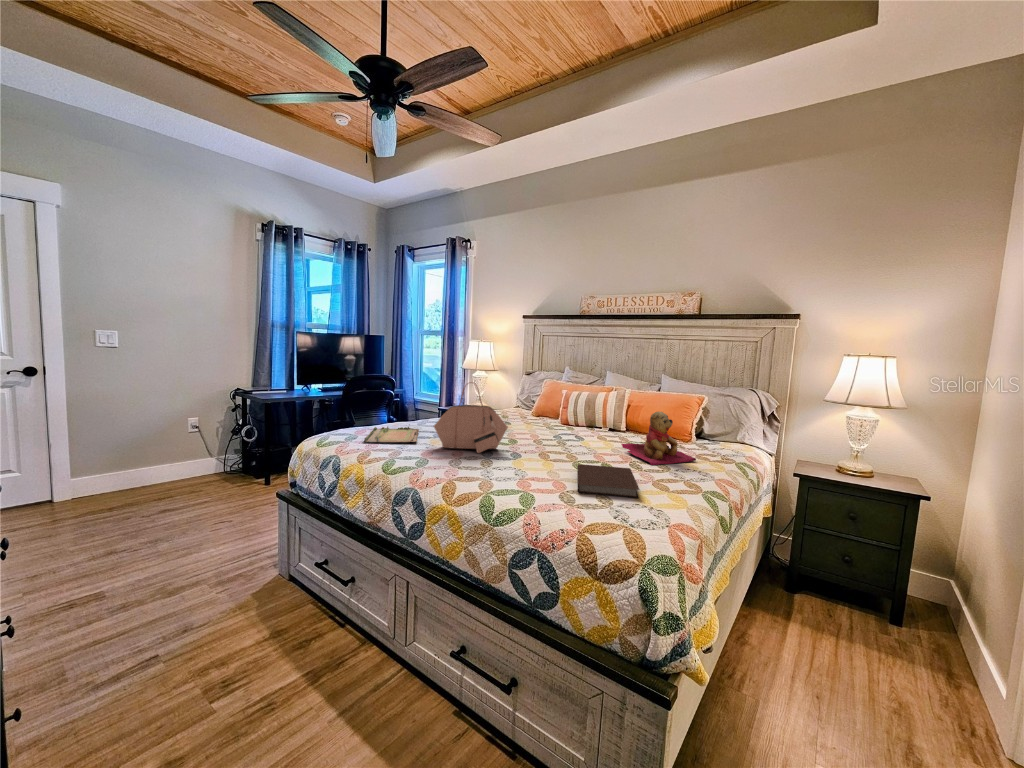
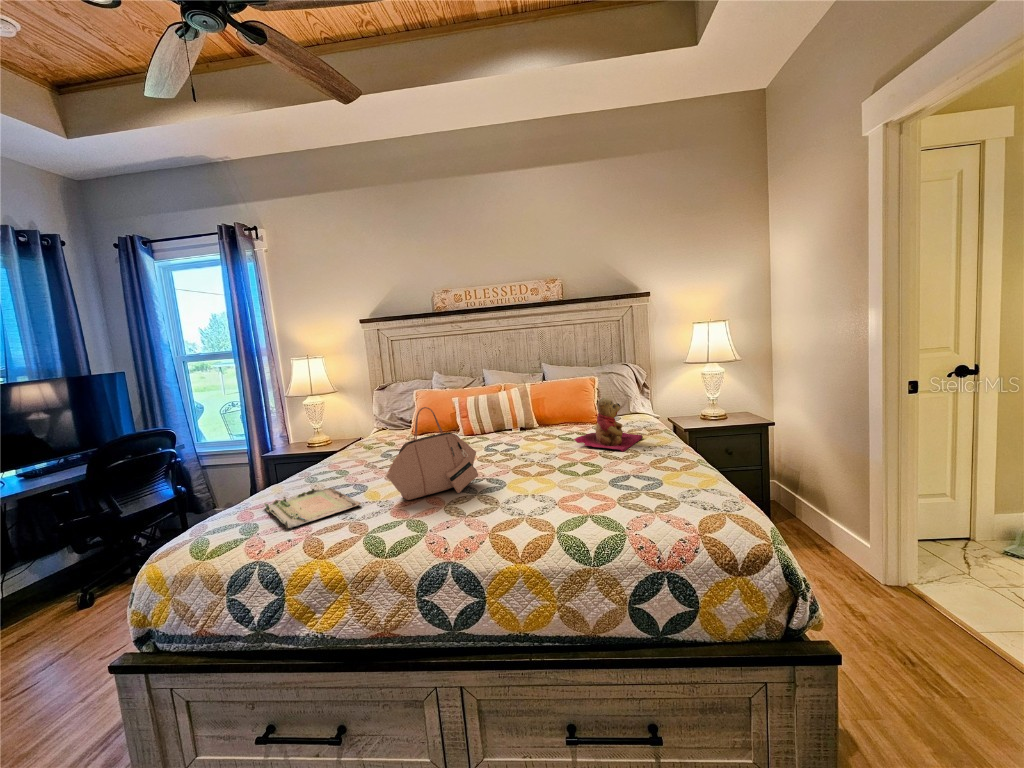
notebook: present [577,464,639,498] -> none [586,459,679,497]

